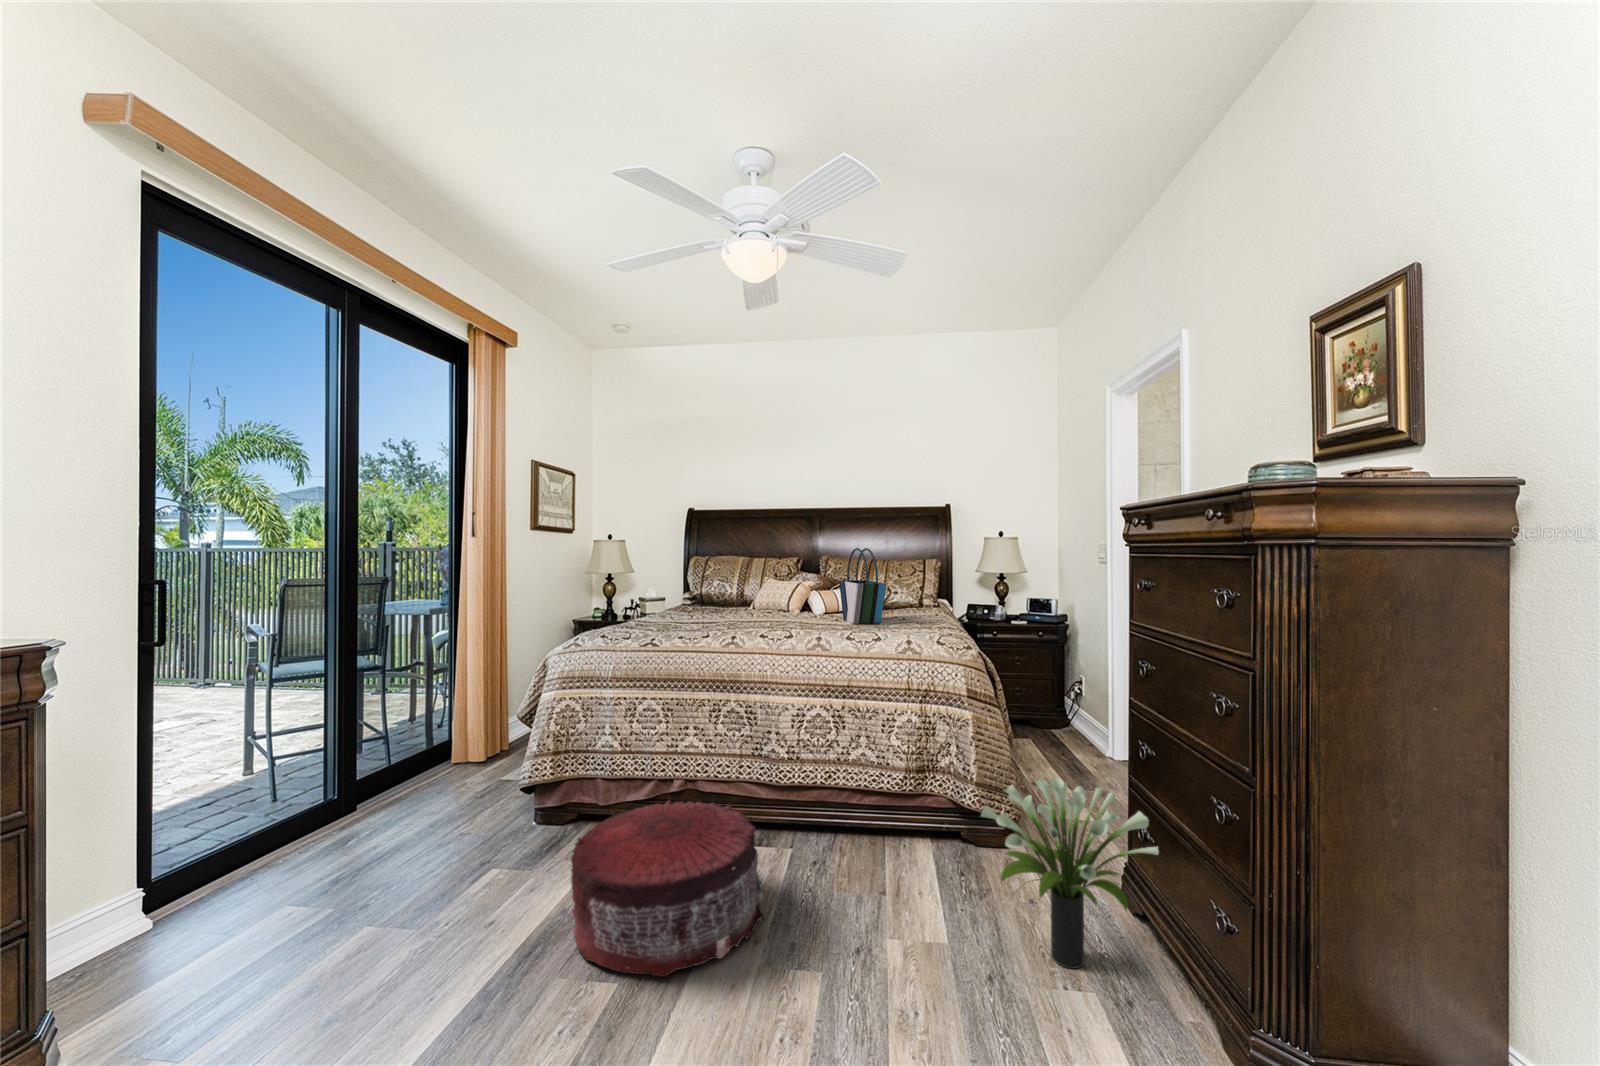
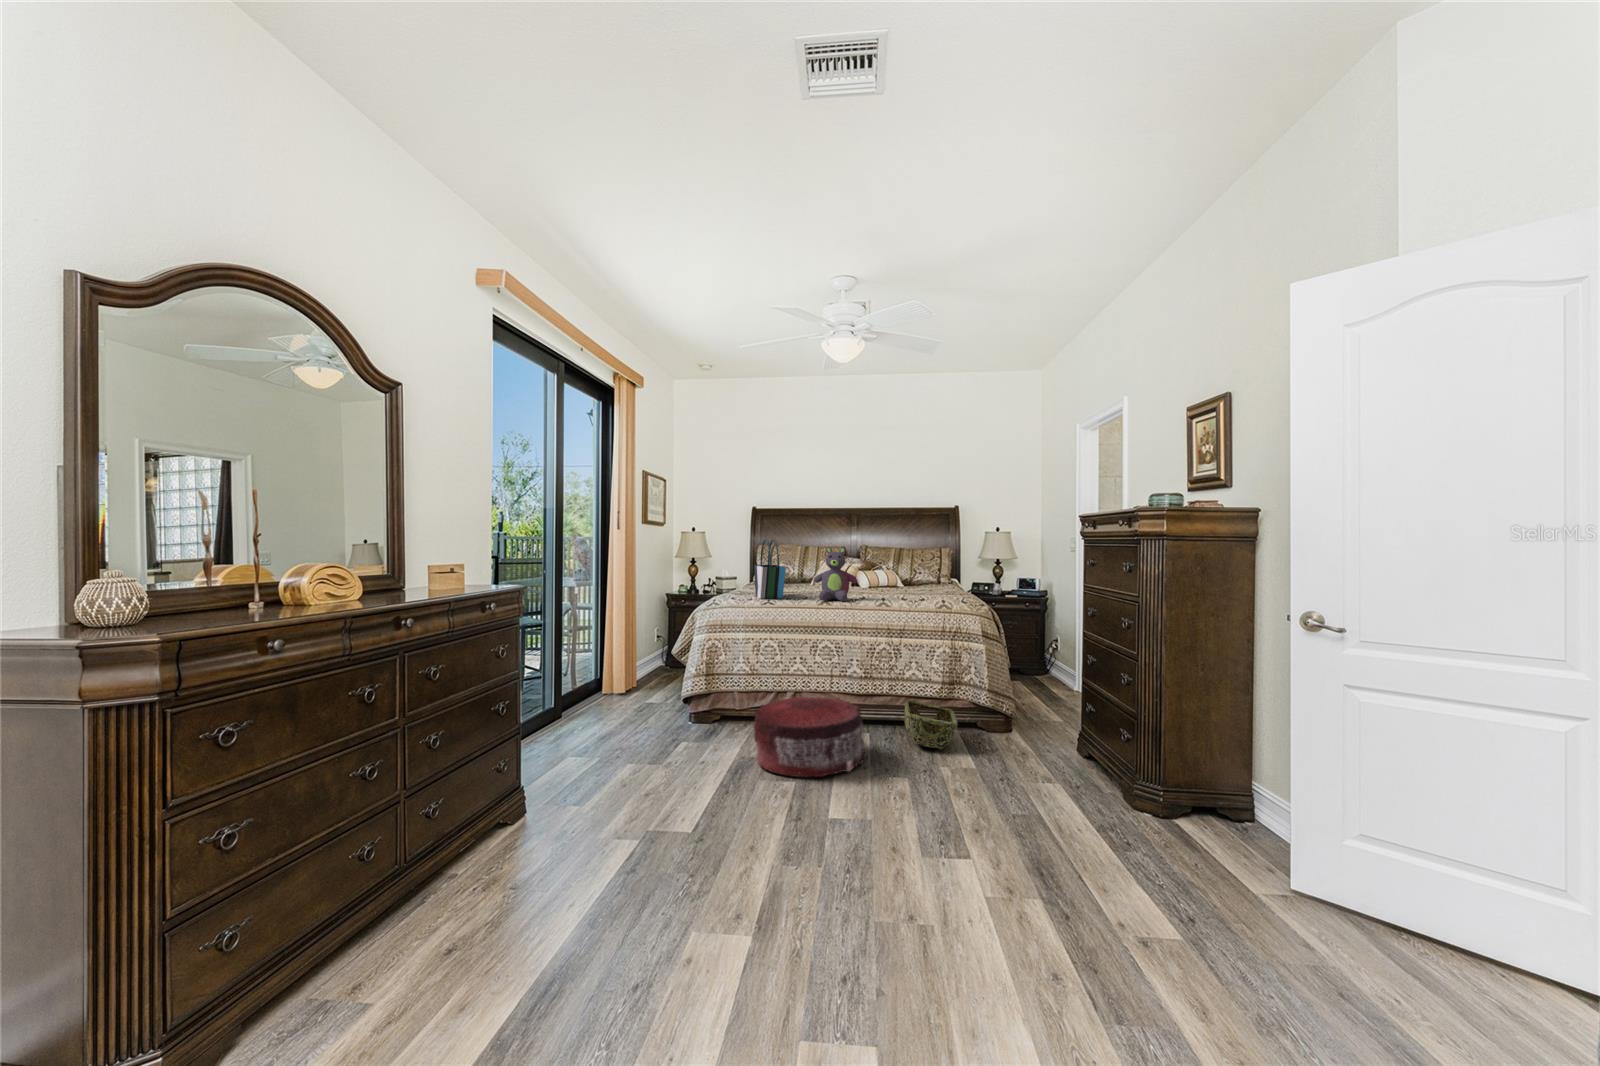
tote bag: present [839,548,886,624] -> present [754,539,786,599]
stuffed bear: none [723,560,785,641] -> present [814,547,857,601]
potted plant: present [981,778,1159,969] -> none [995,671,1093,775]
woven basket: none [839,797,923,893] -> present [904,700,958,749]

